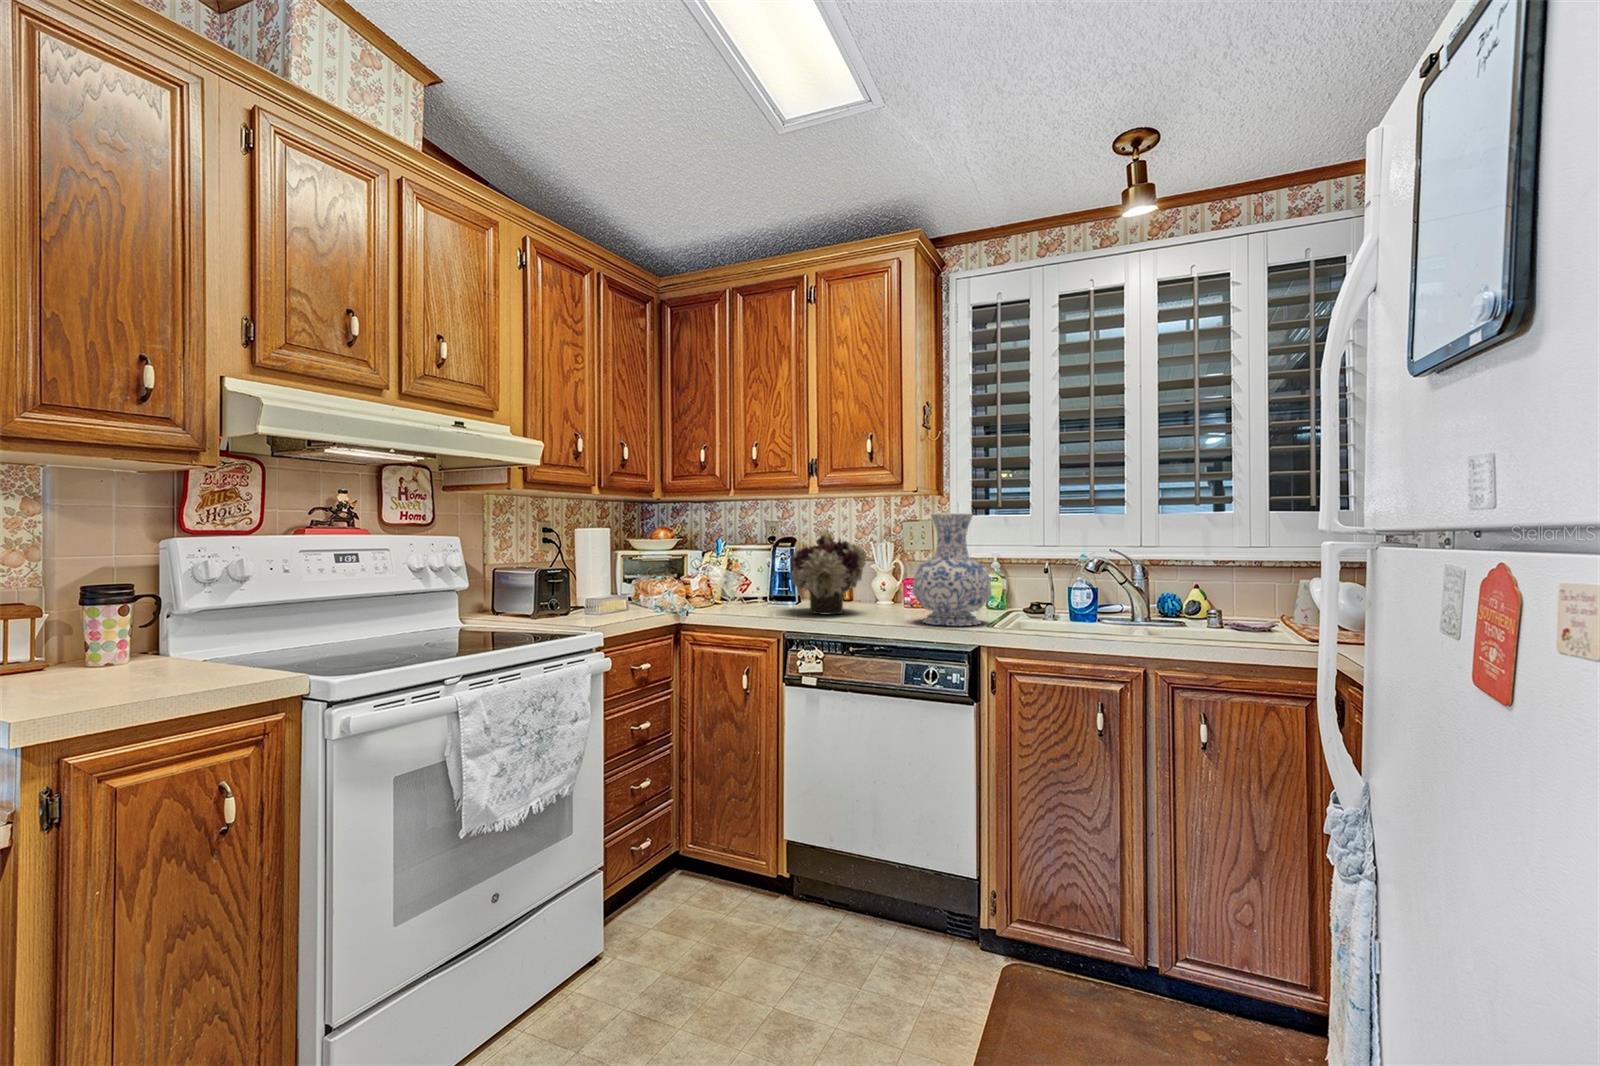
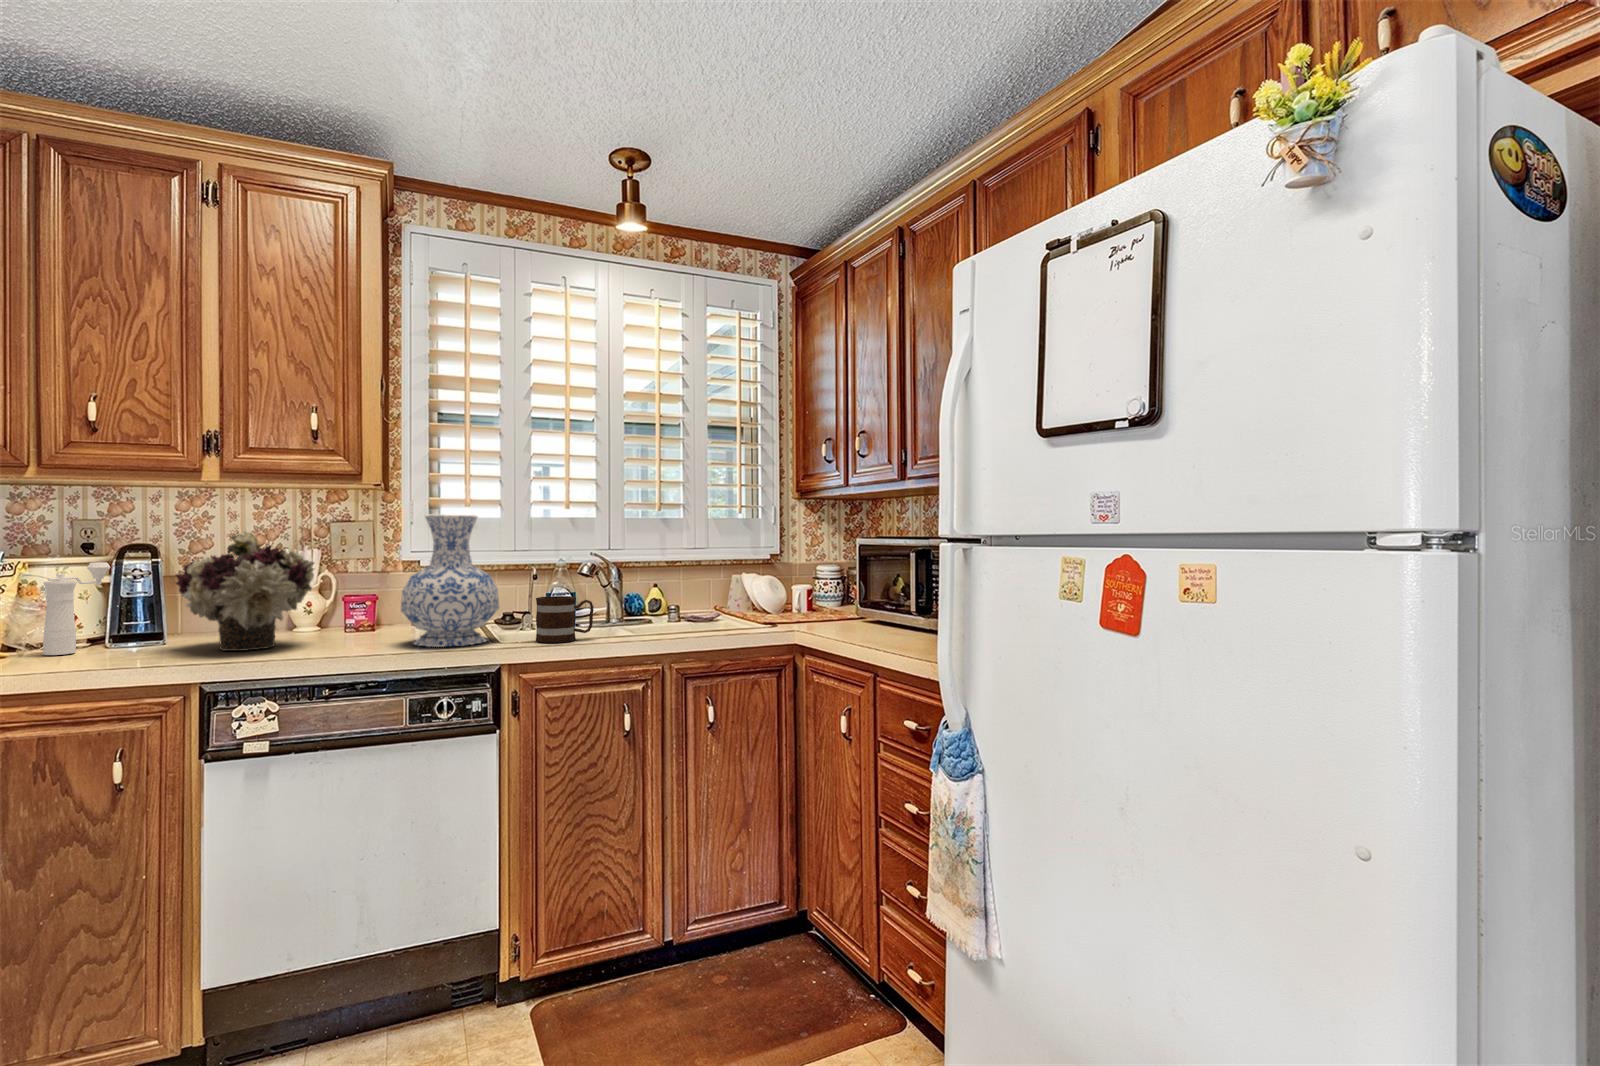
pepper mill: none [733,550,770,607] -> present [43,562,110,655]
mug: none [1016,588,1070,632] -> present [536,596,594,643]

